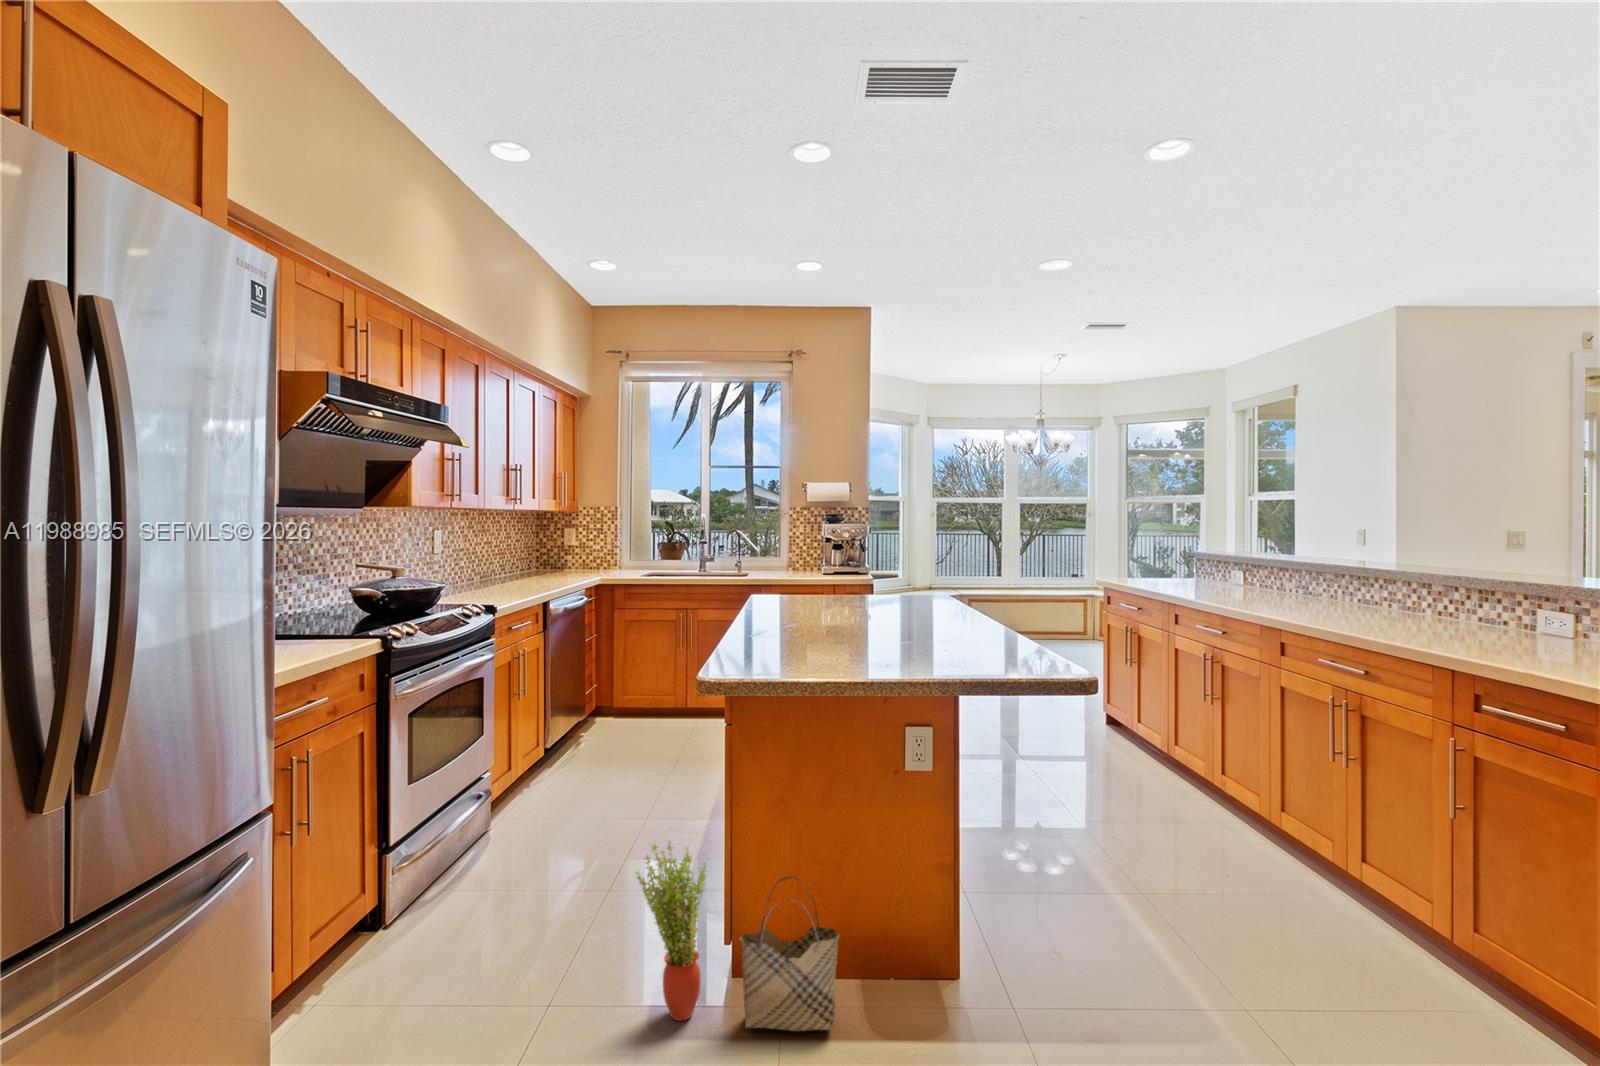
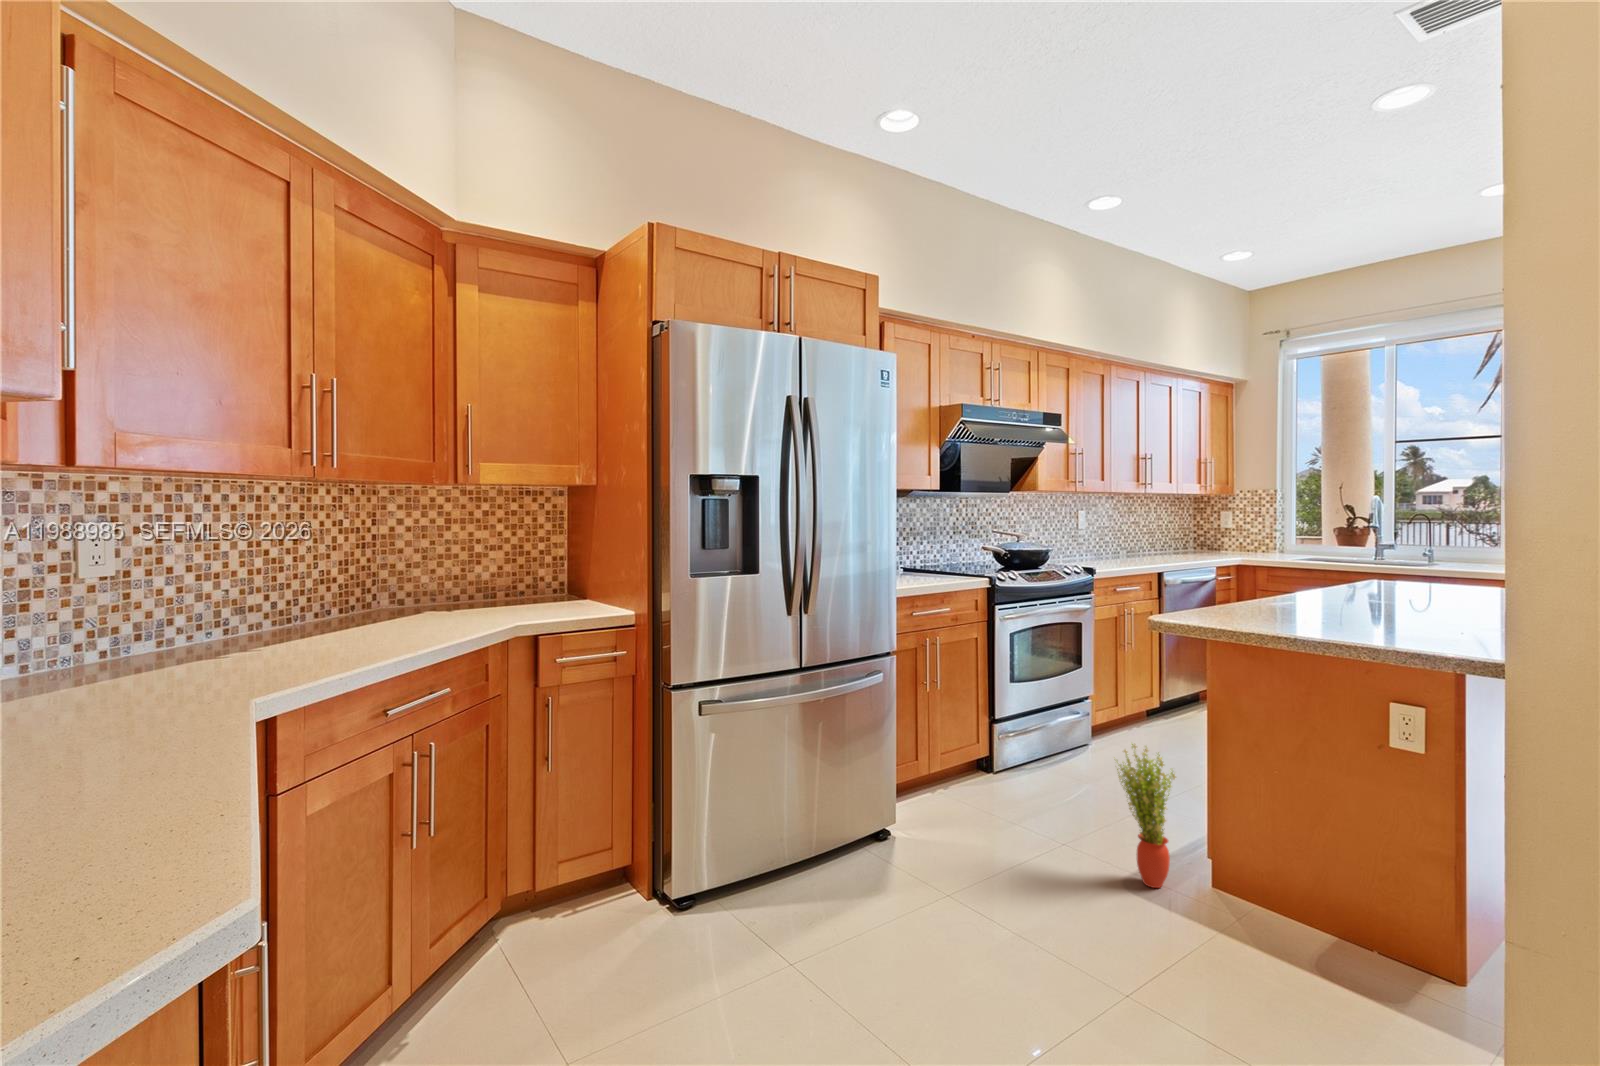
woven basket: present [740,876,839,1031] -> none [1195,804,1294,943]

